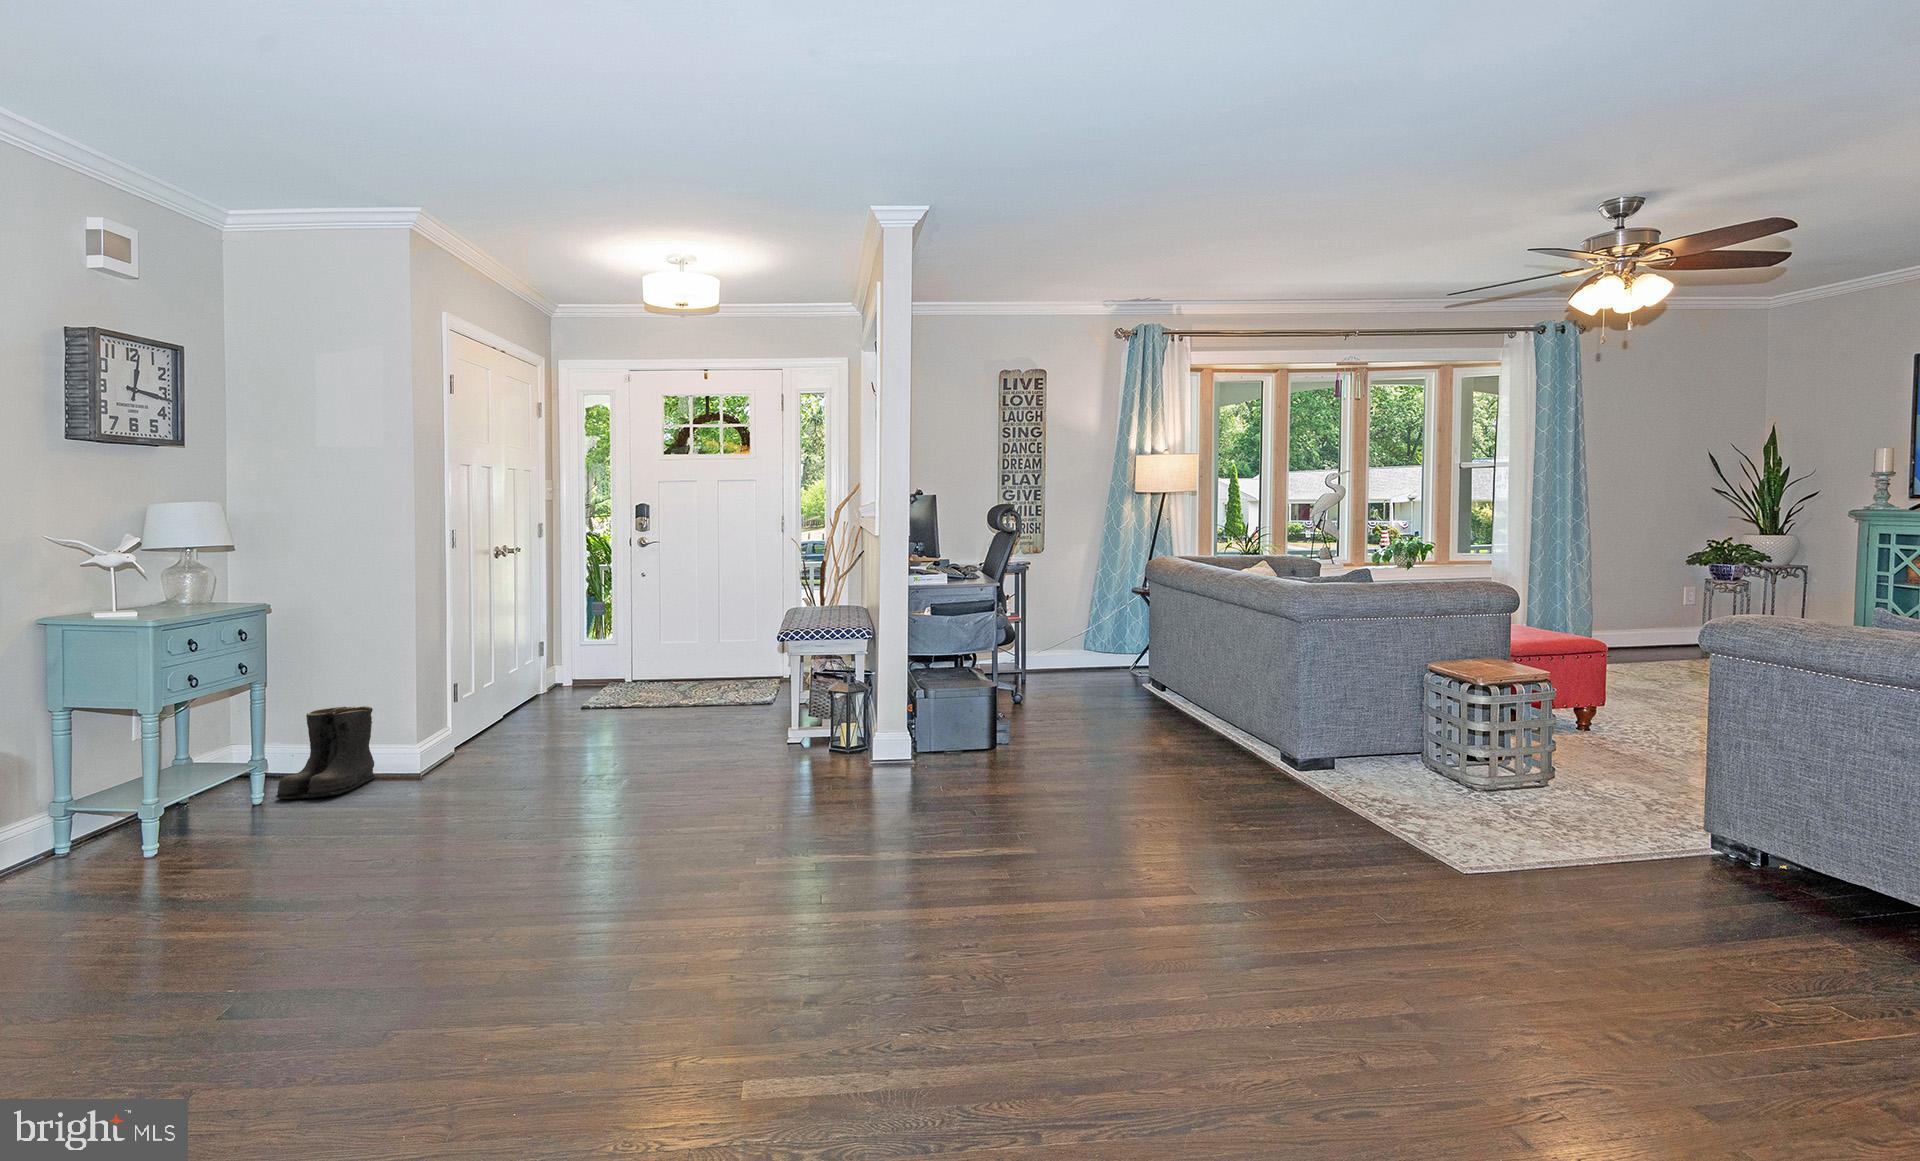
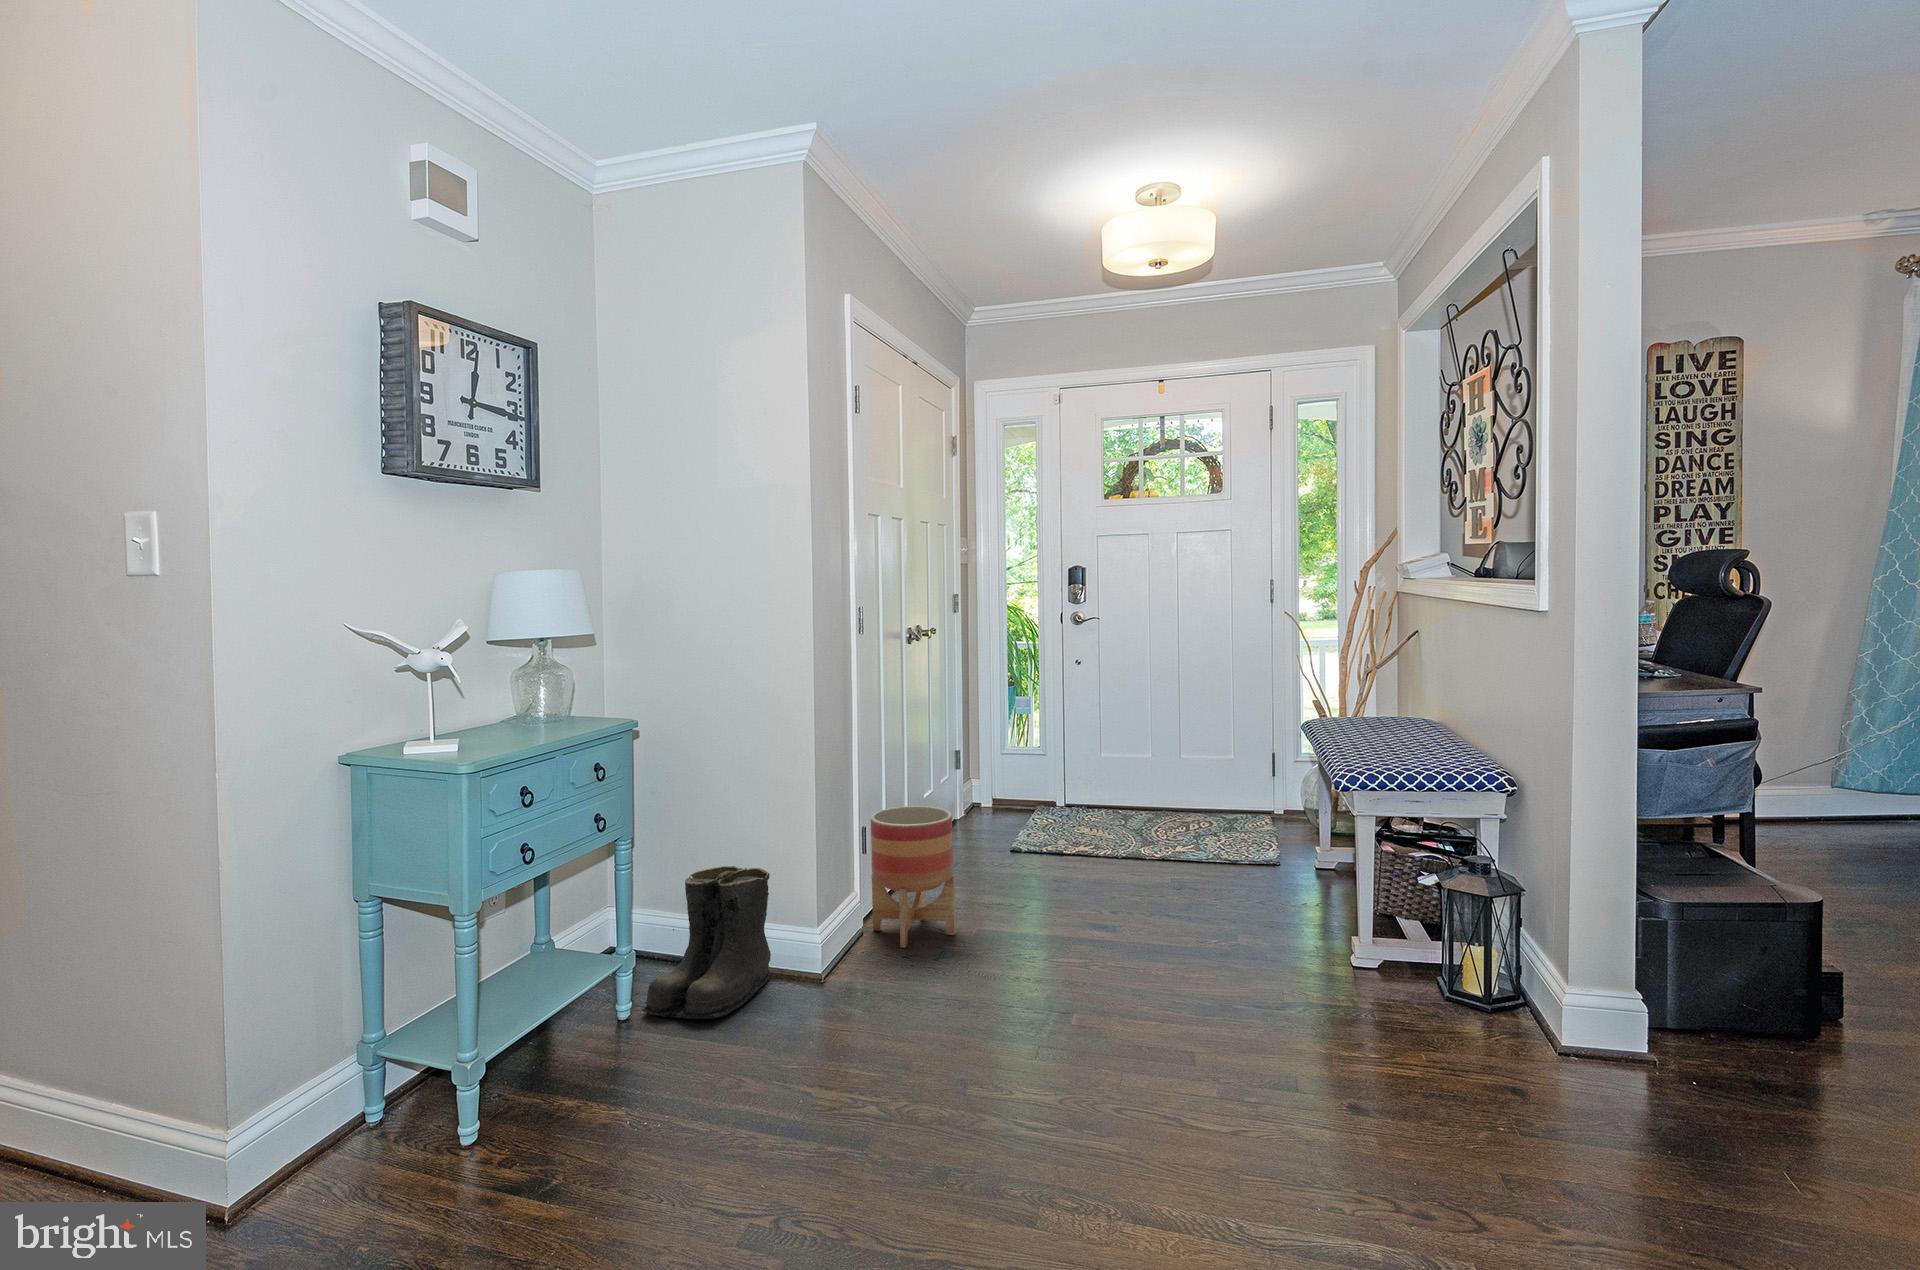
planter: none [453,668,518,758] -> present [871,806,955,948]

